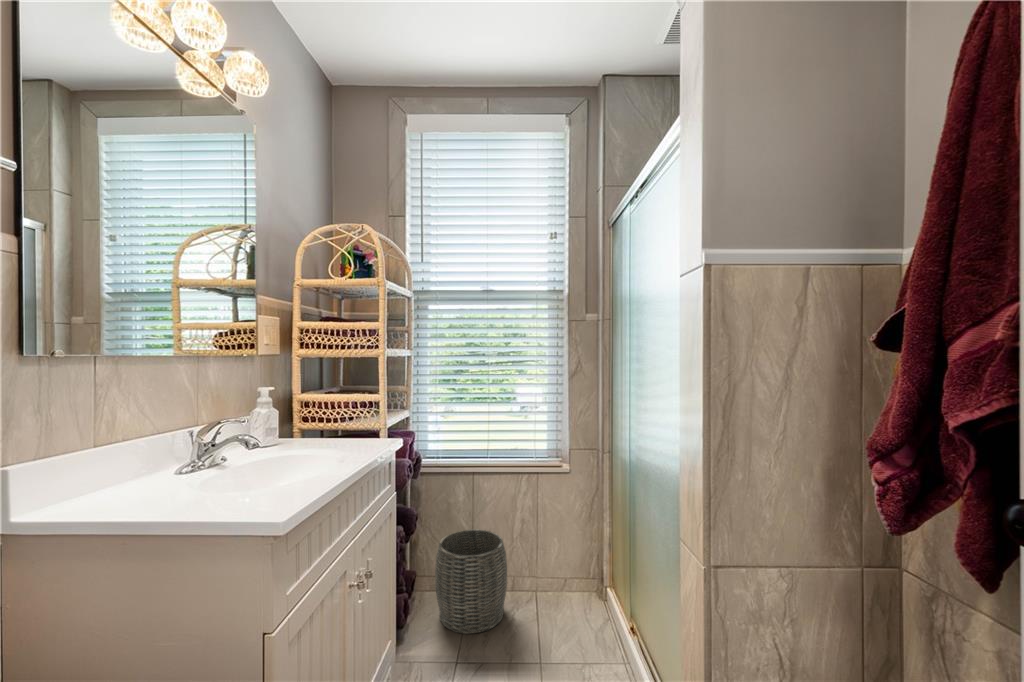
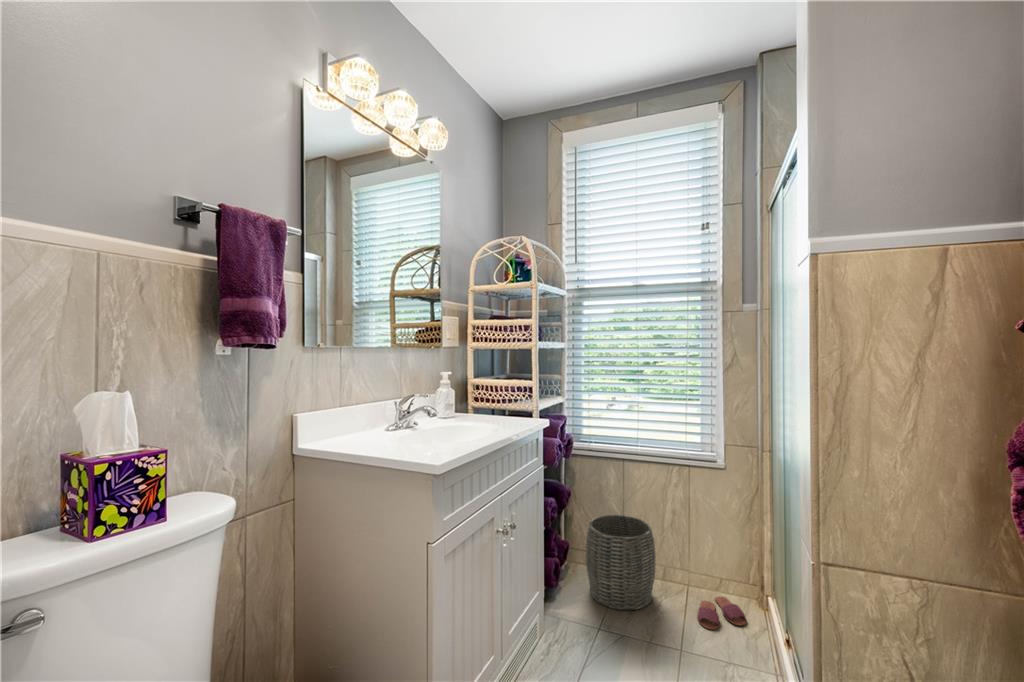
slippers: none [549,594,591,632] -> present [697,597,746,630]

